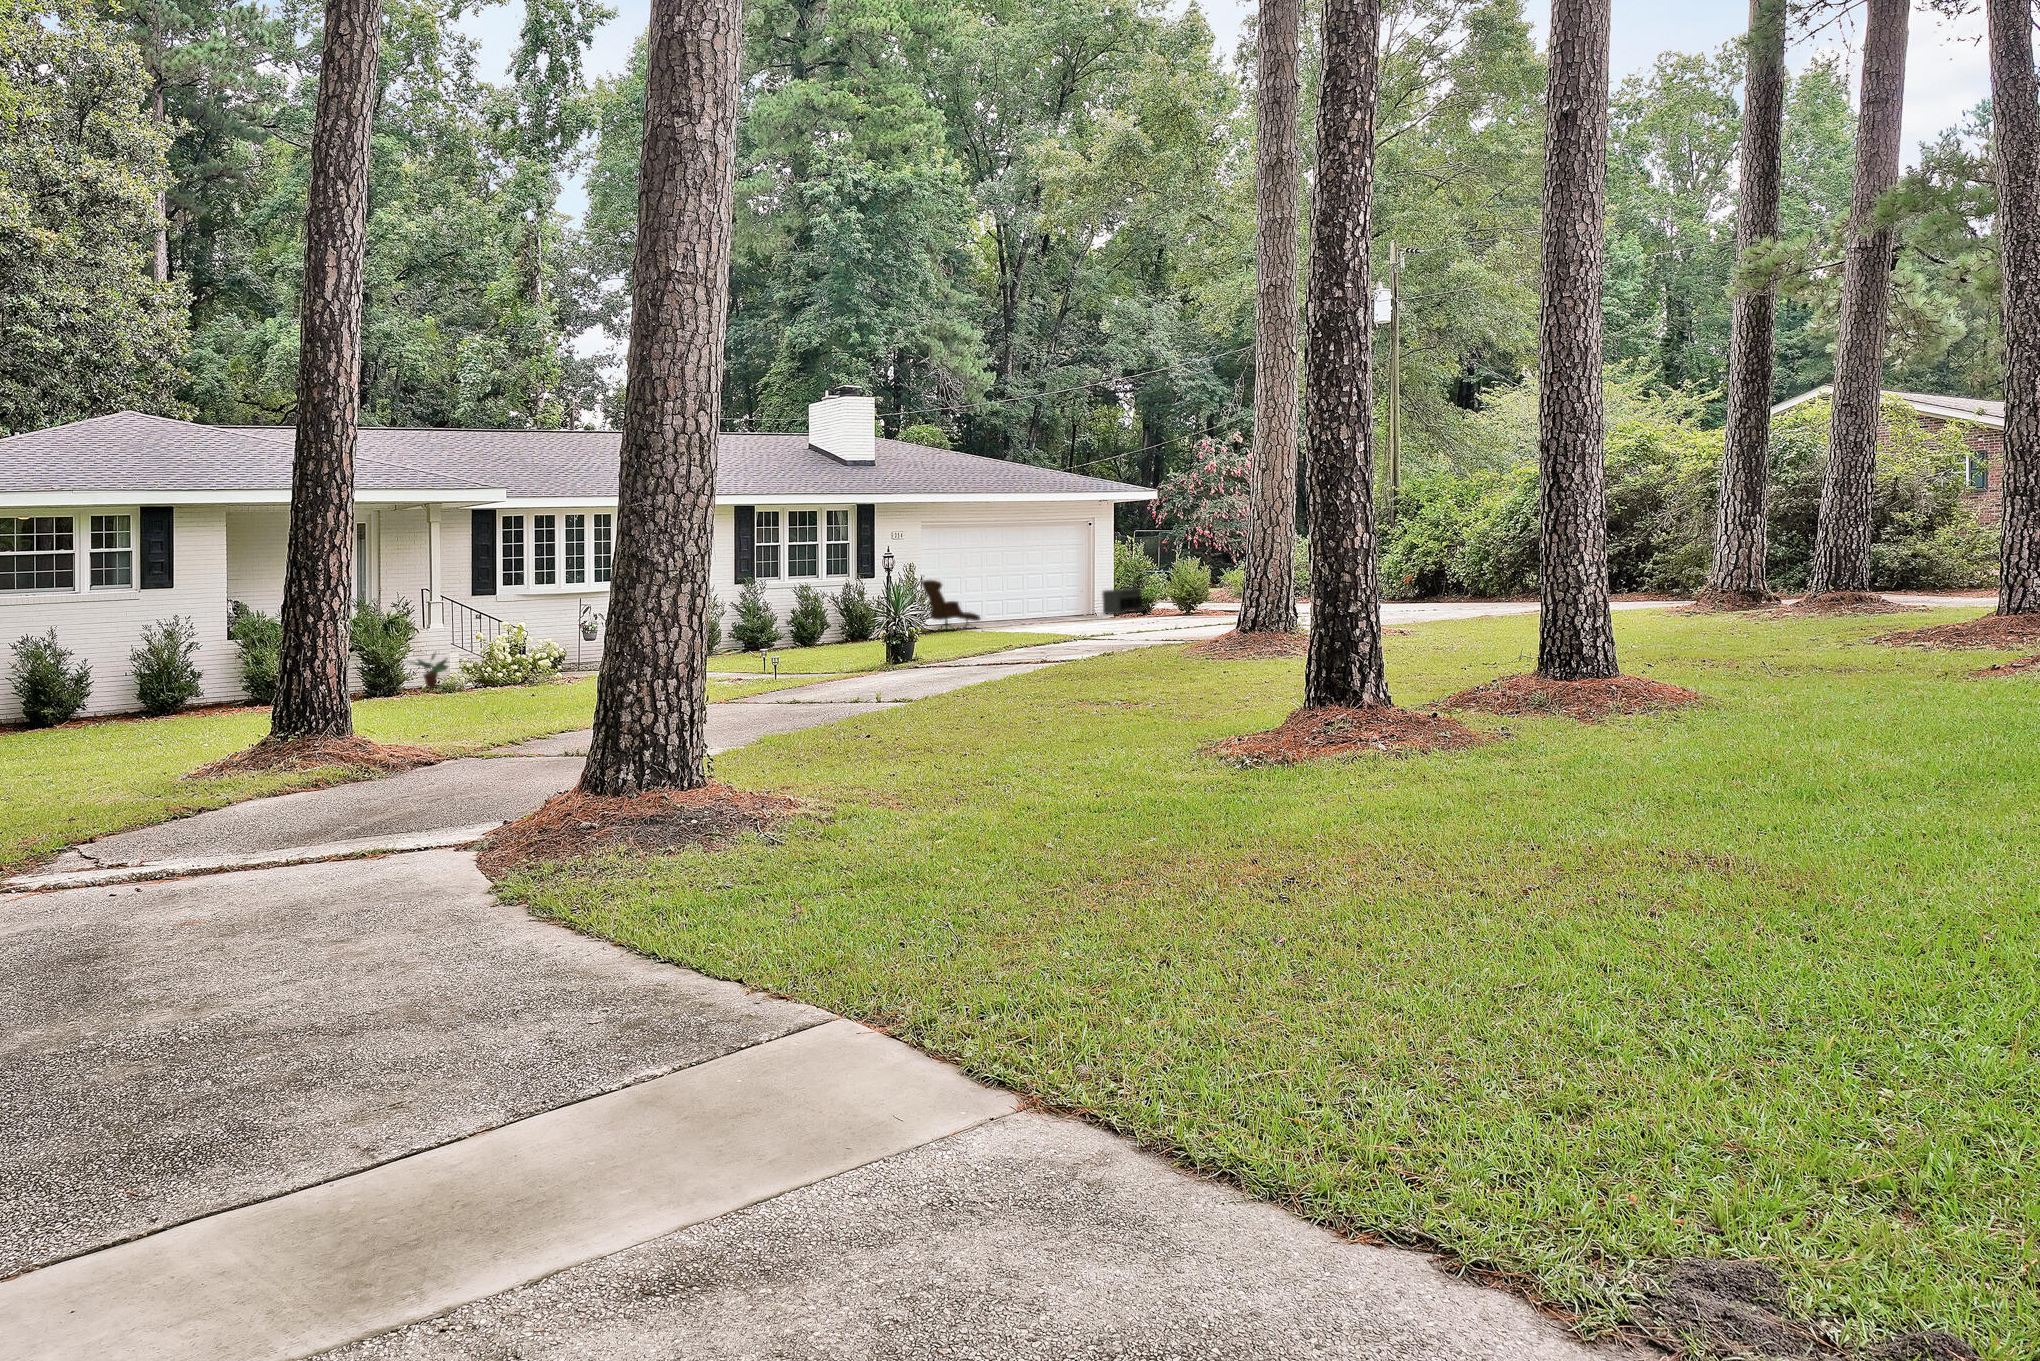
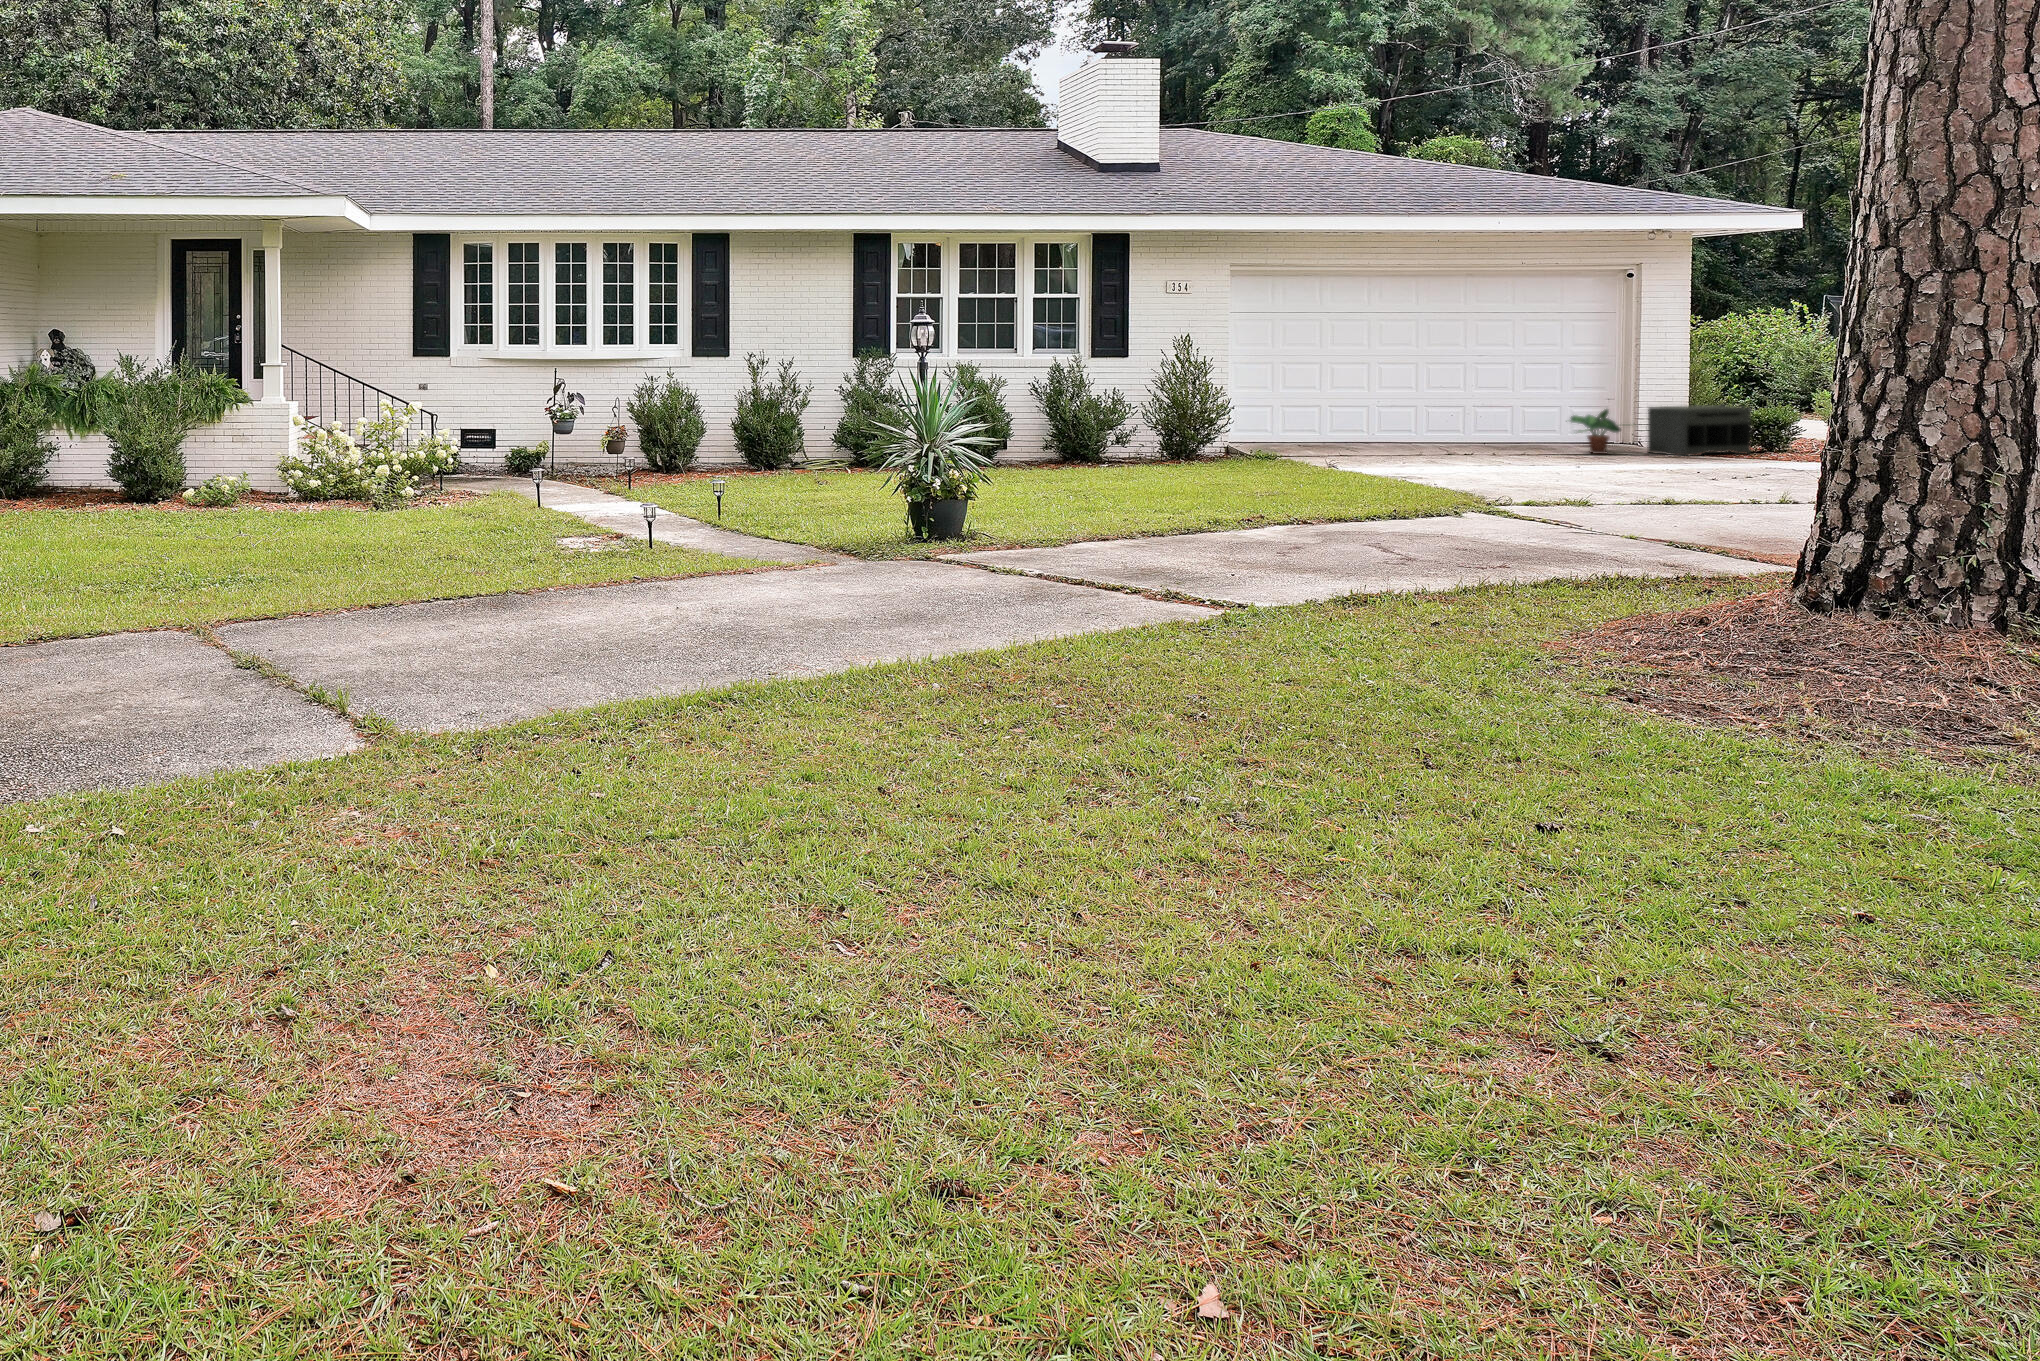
lounge chair: present [922,580,981,629] -> none [1206,369,1327,464]
potted plant: present [410,651,448,688] -> present [1570,409,1621,454]

